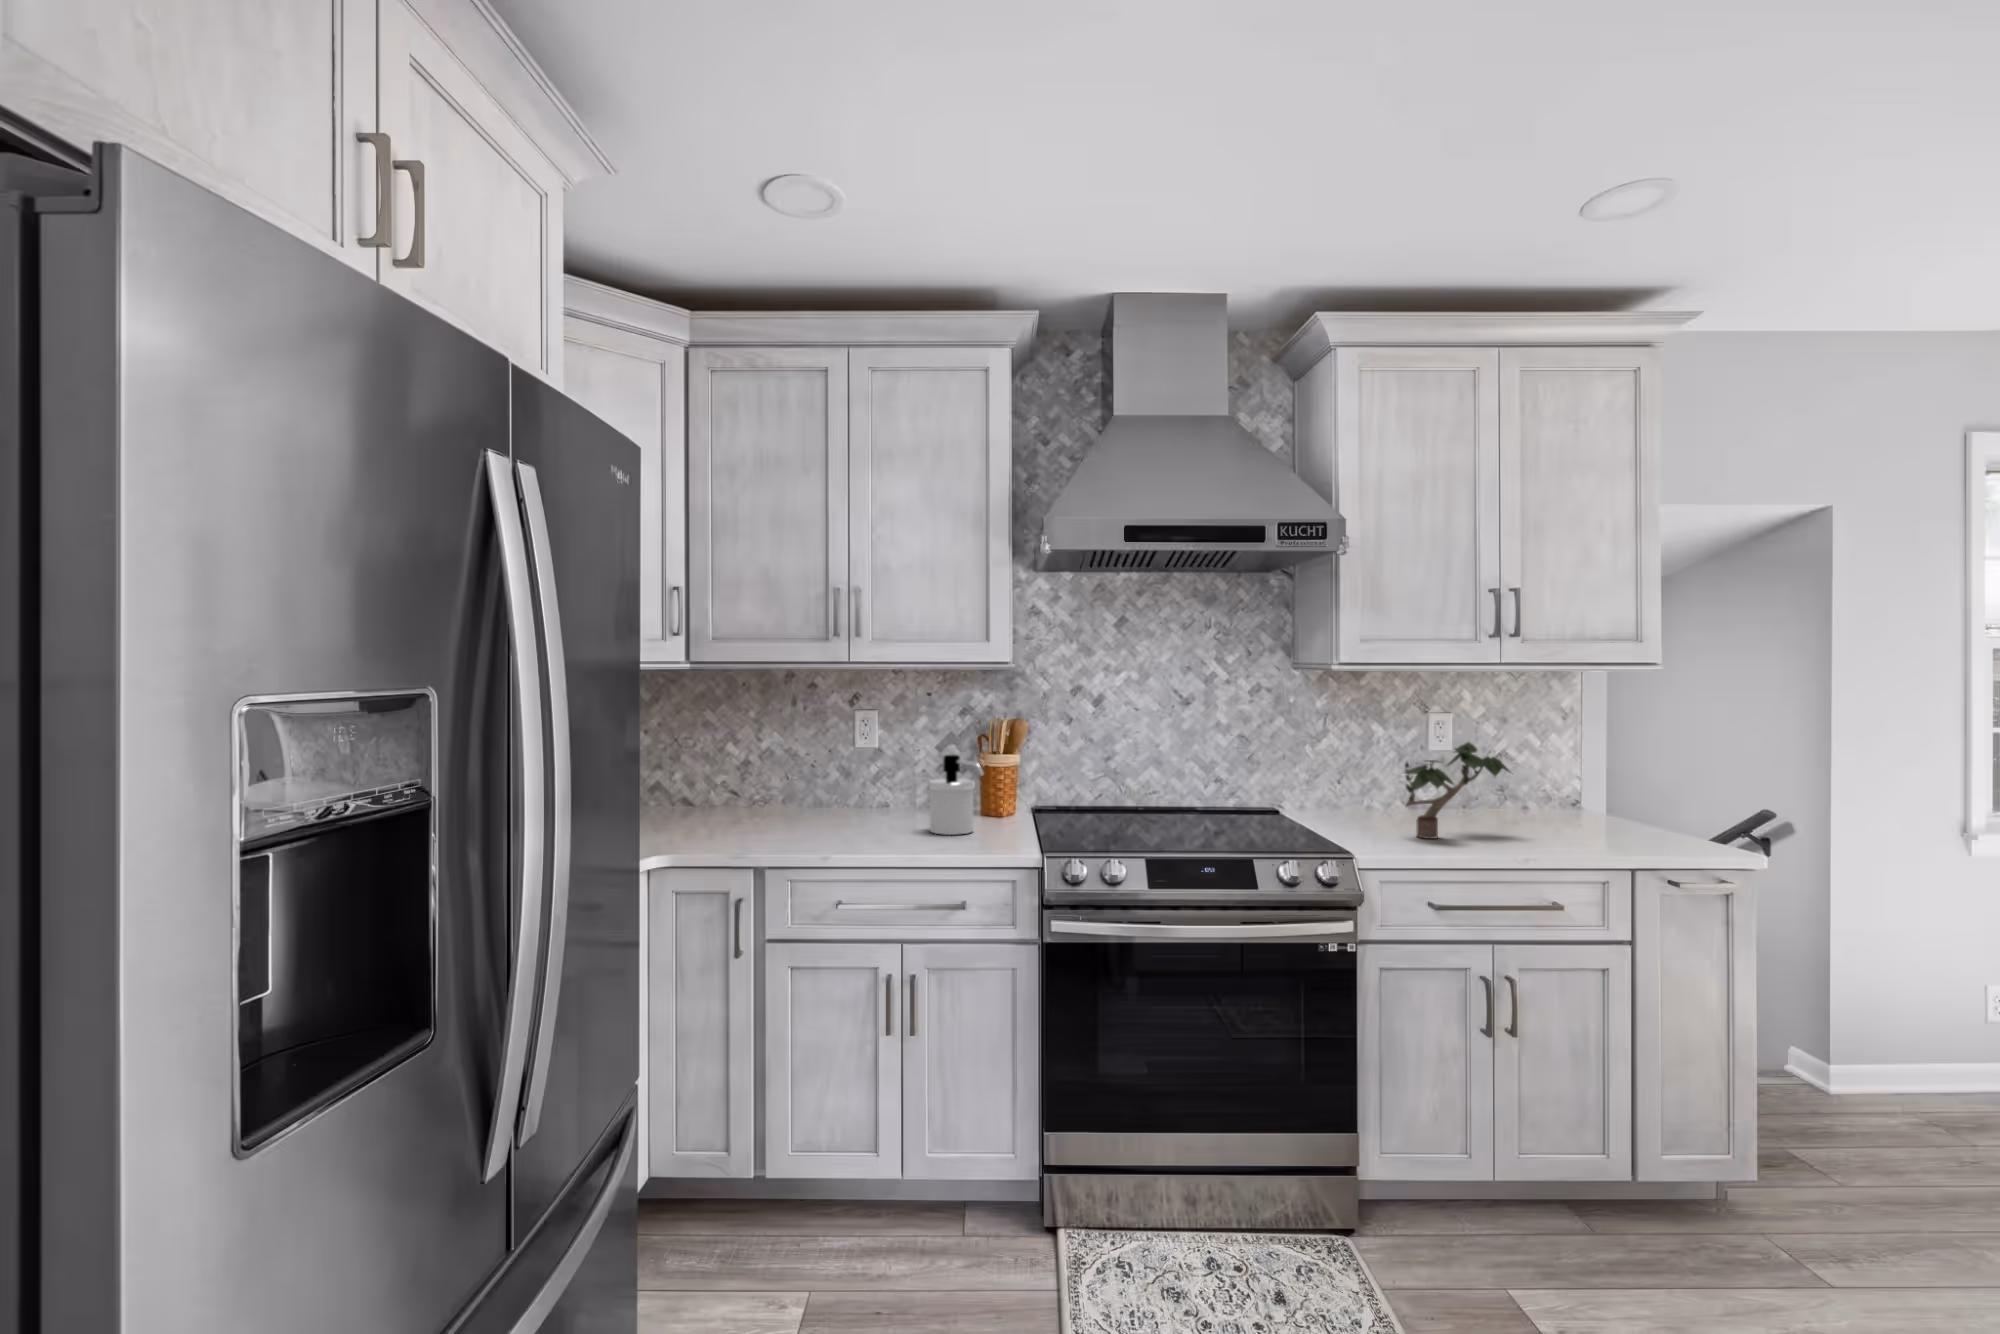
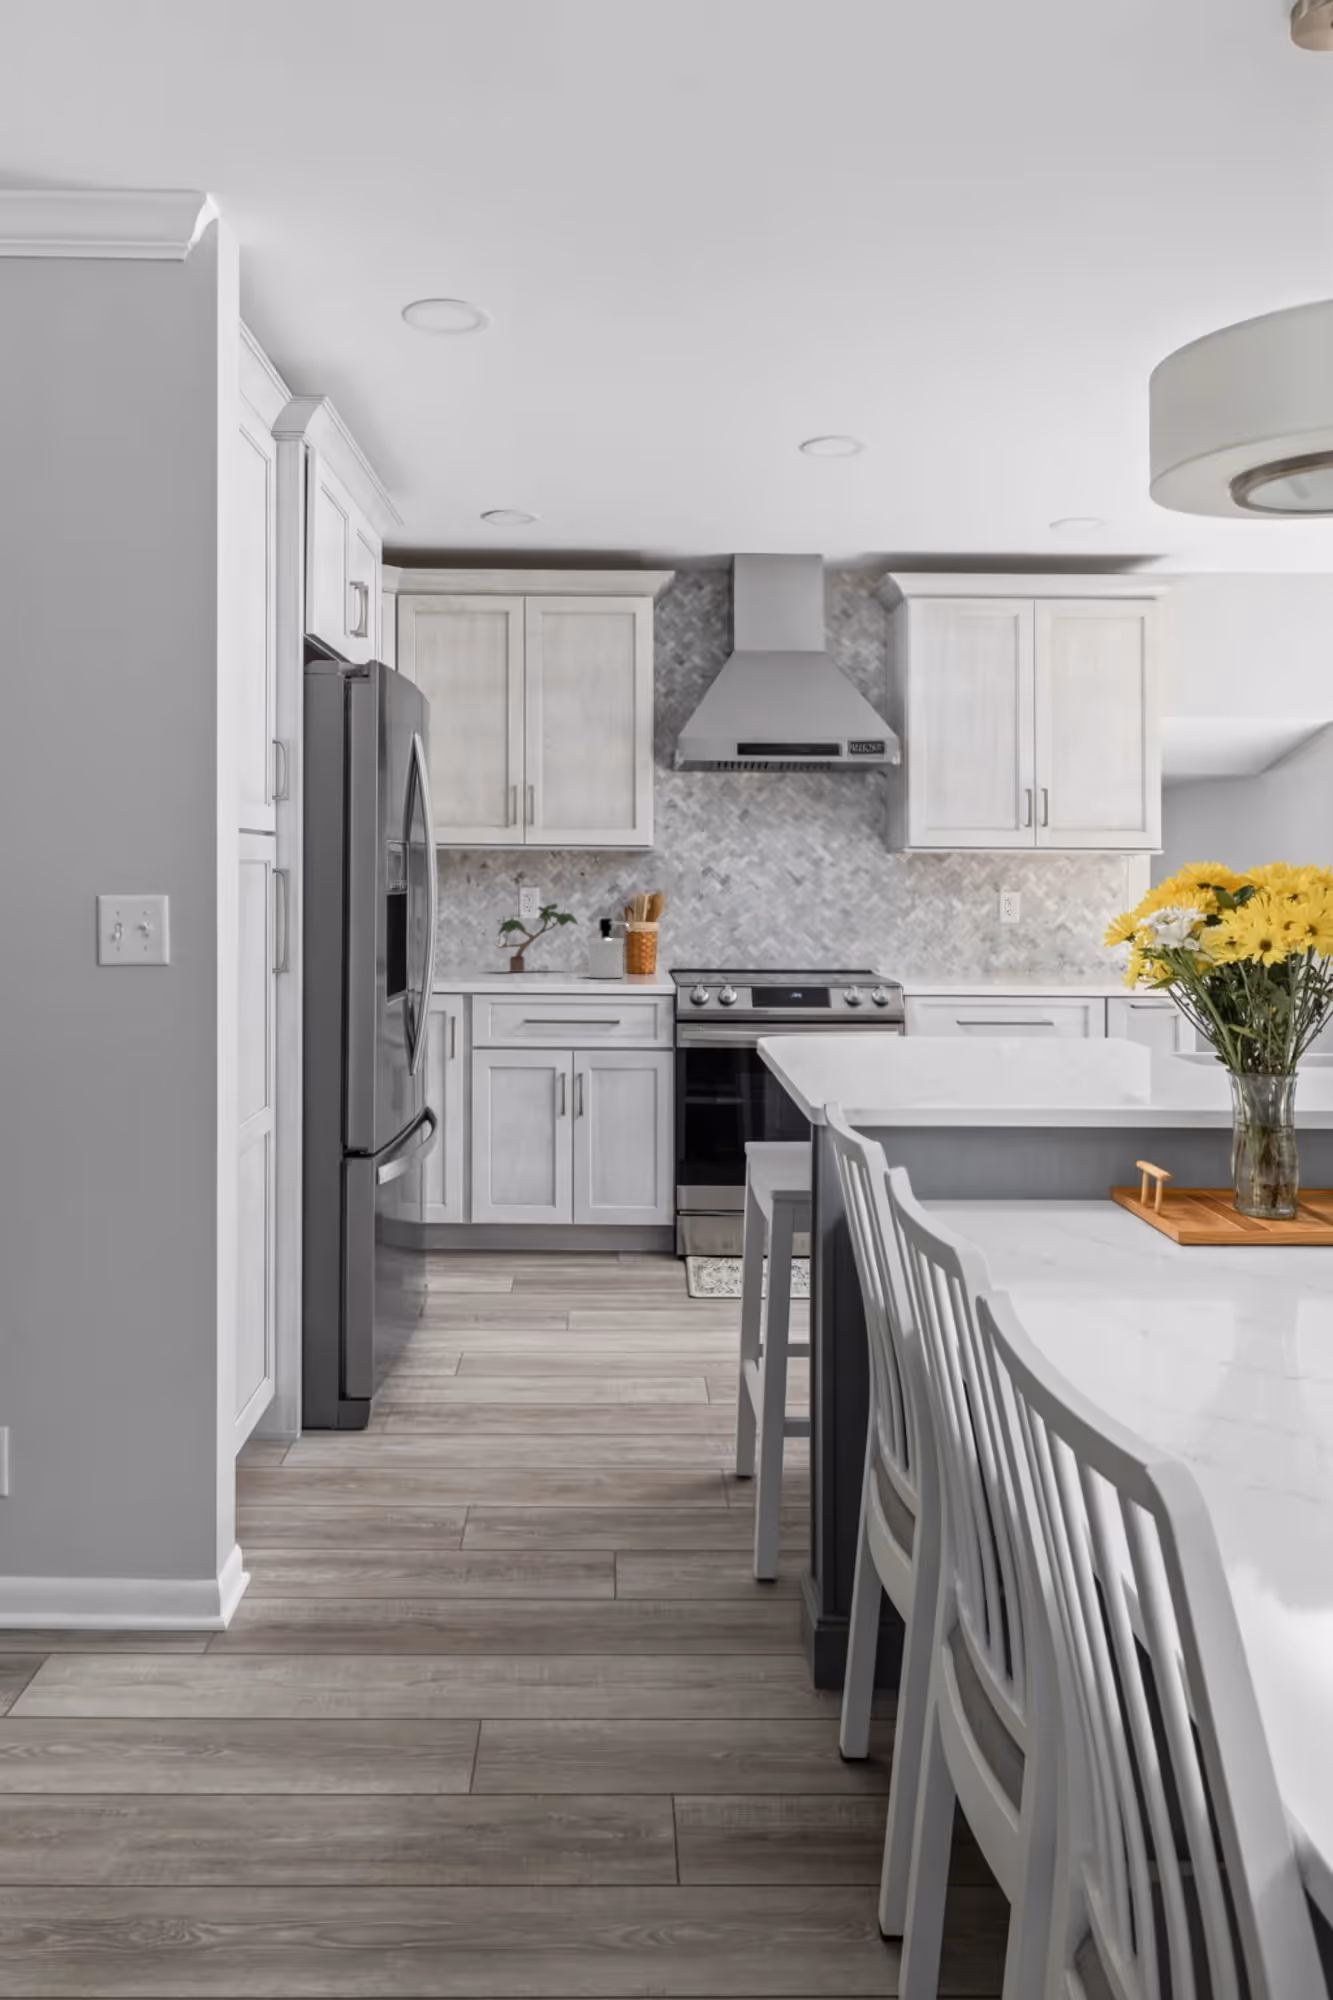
potted plant: present [1405,742,1510,839] -> present [498,904,579,972]

